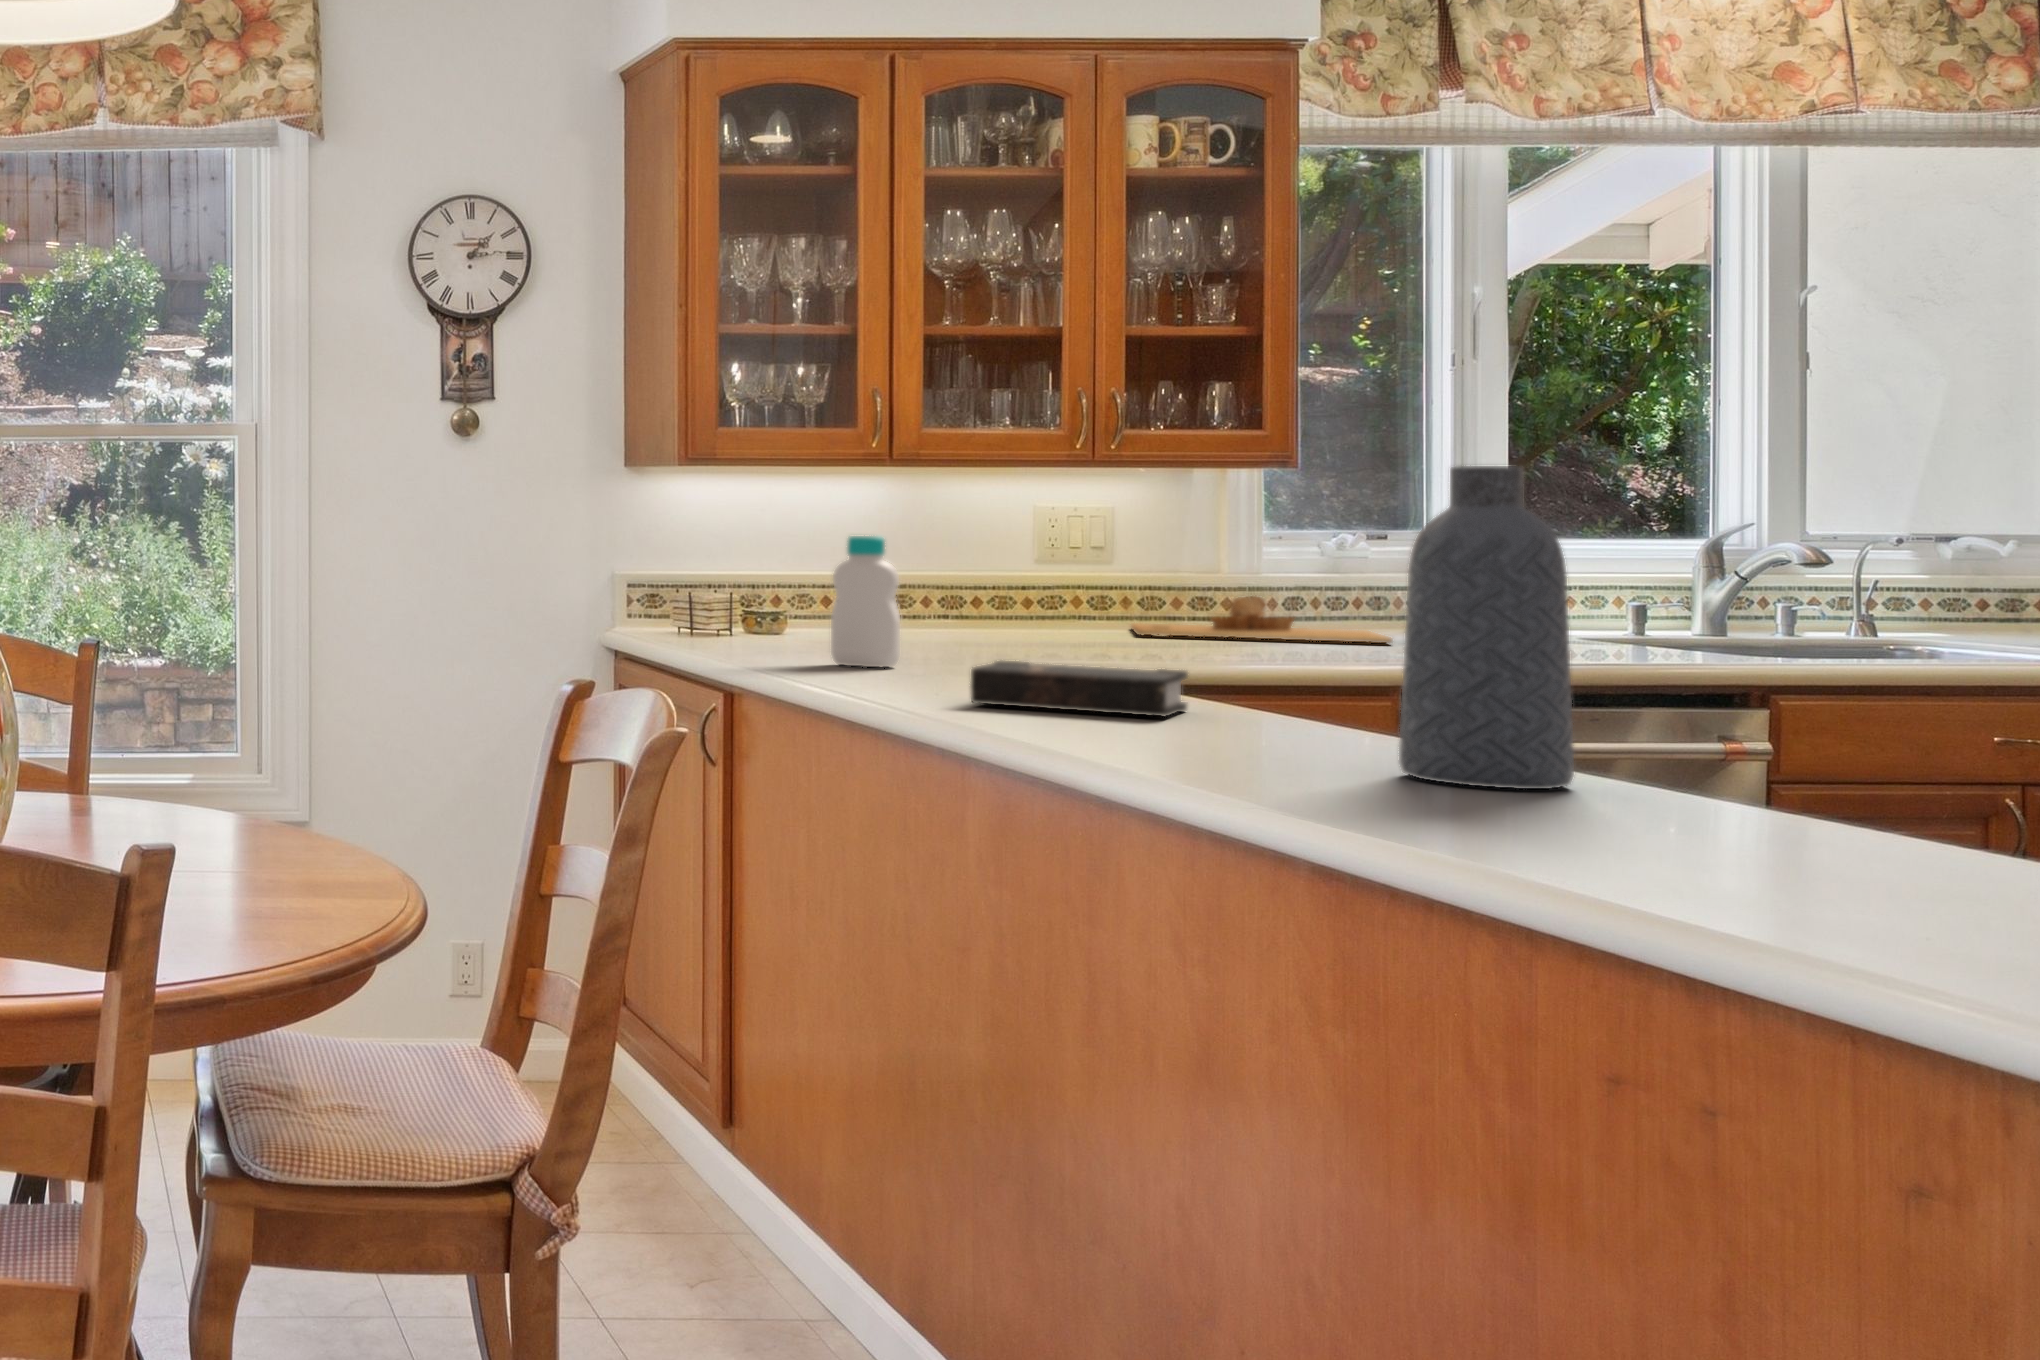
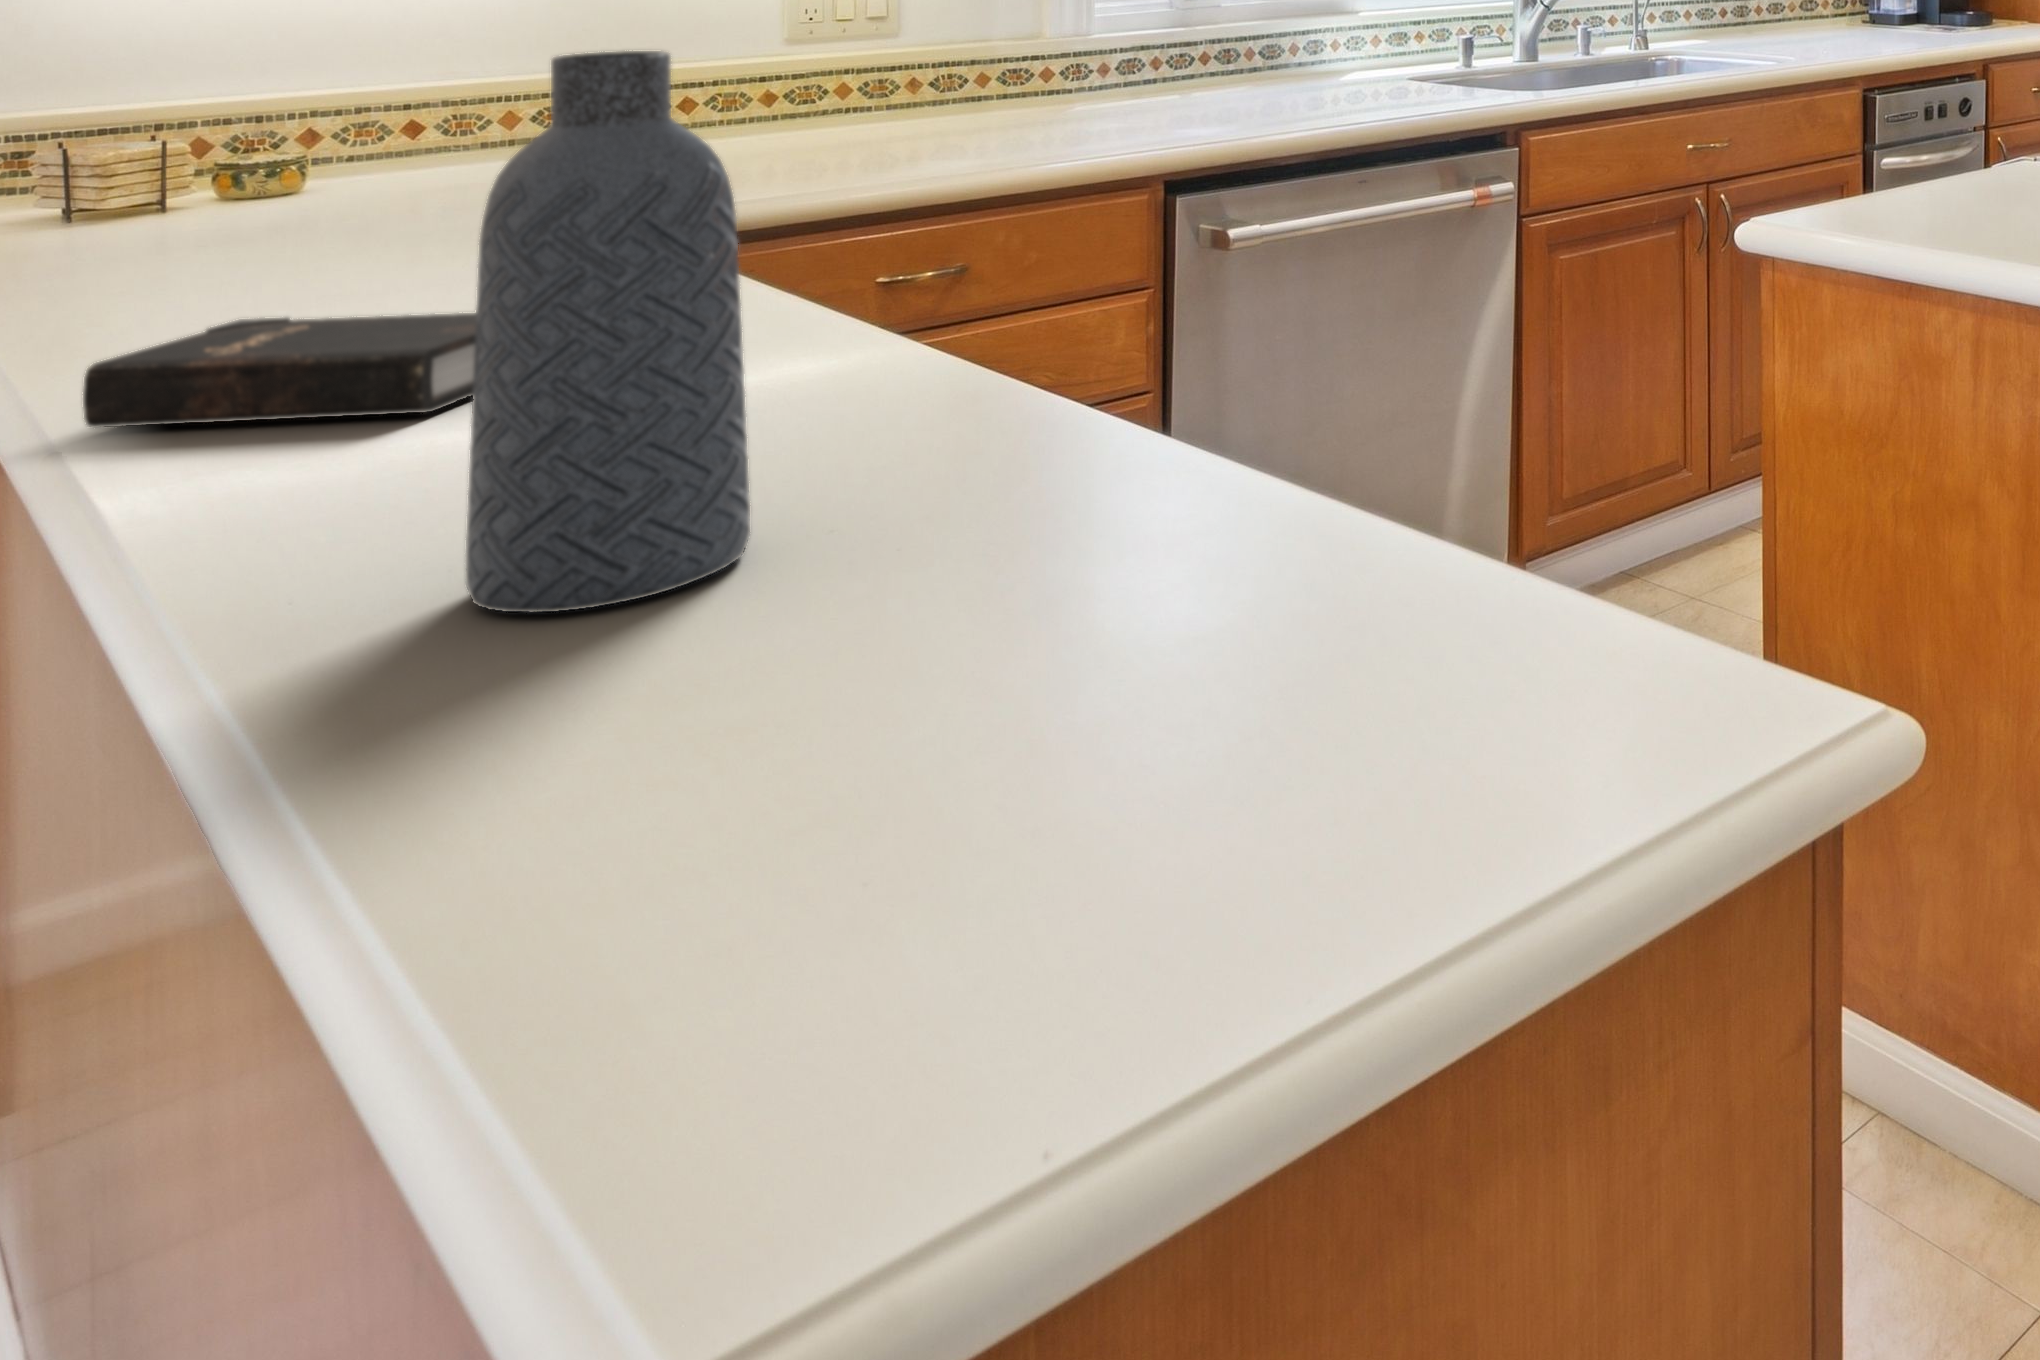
bottle: present [831,536,900,667] -> none [144,72,289,295]
cutting board: present [1131,596,1392,643] -> none [906,69,1197,132]

